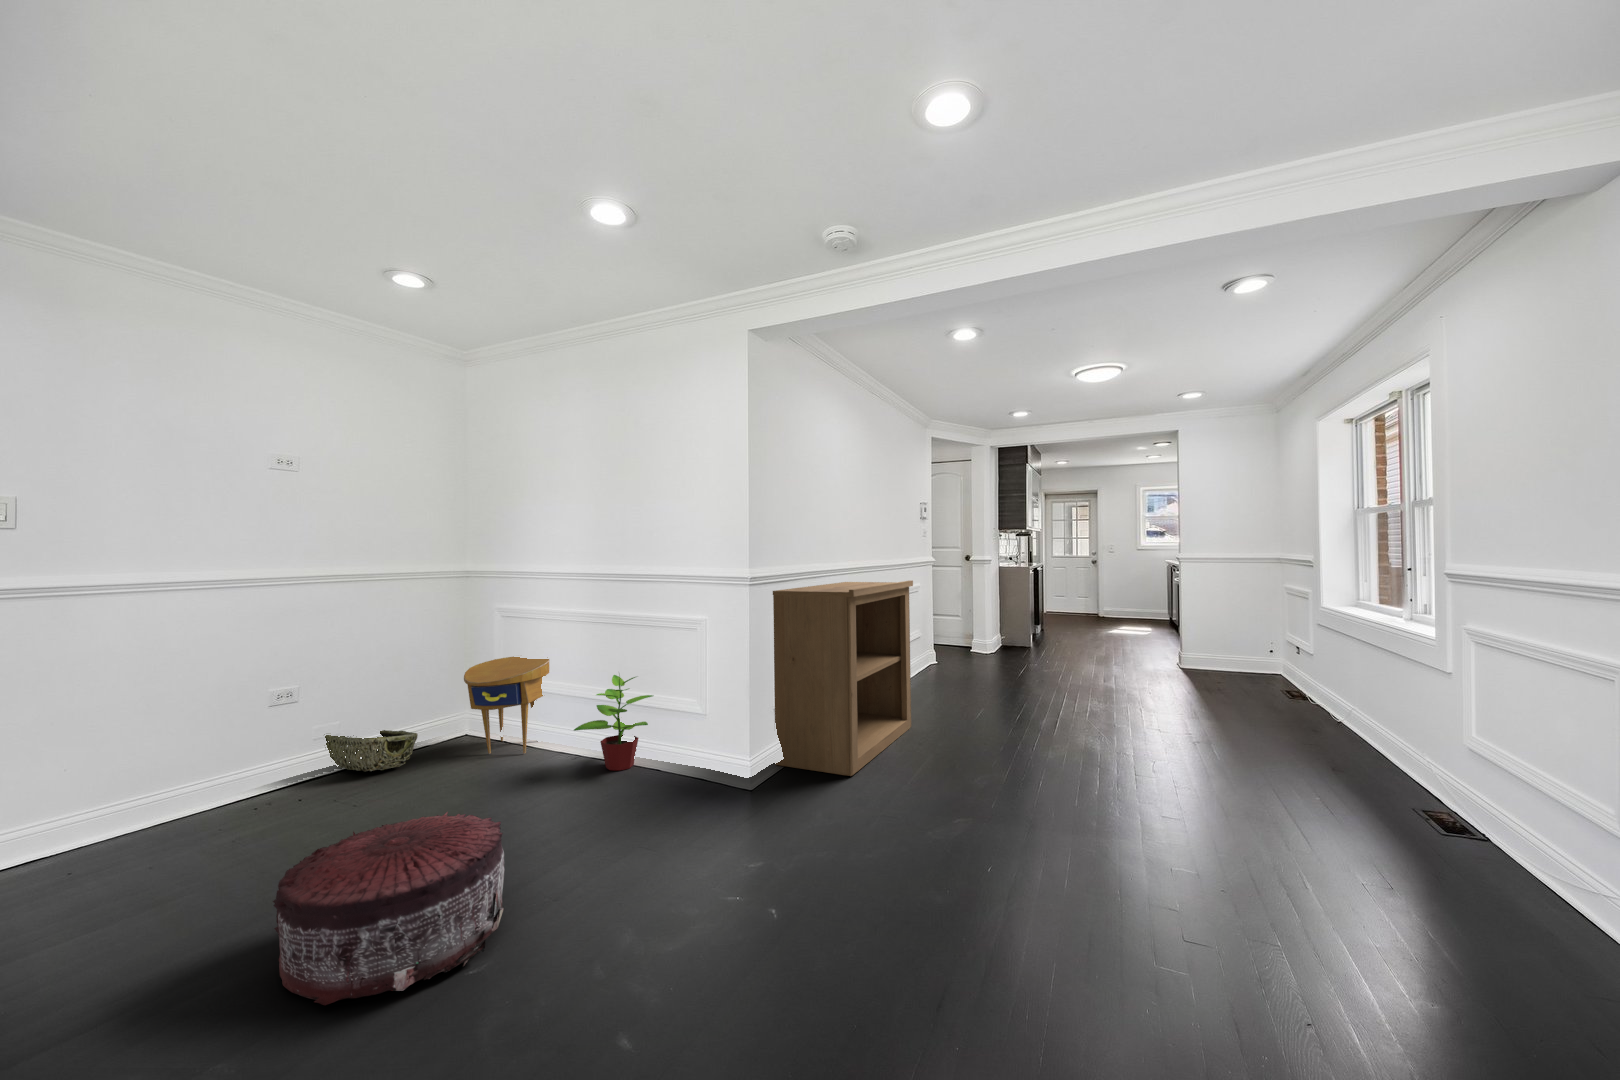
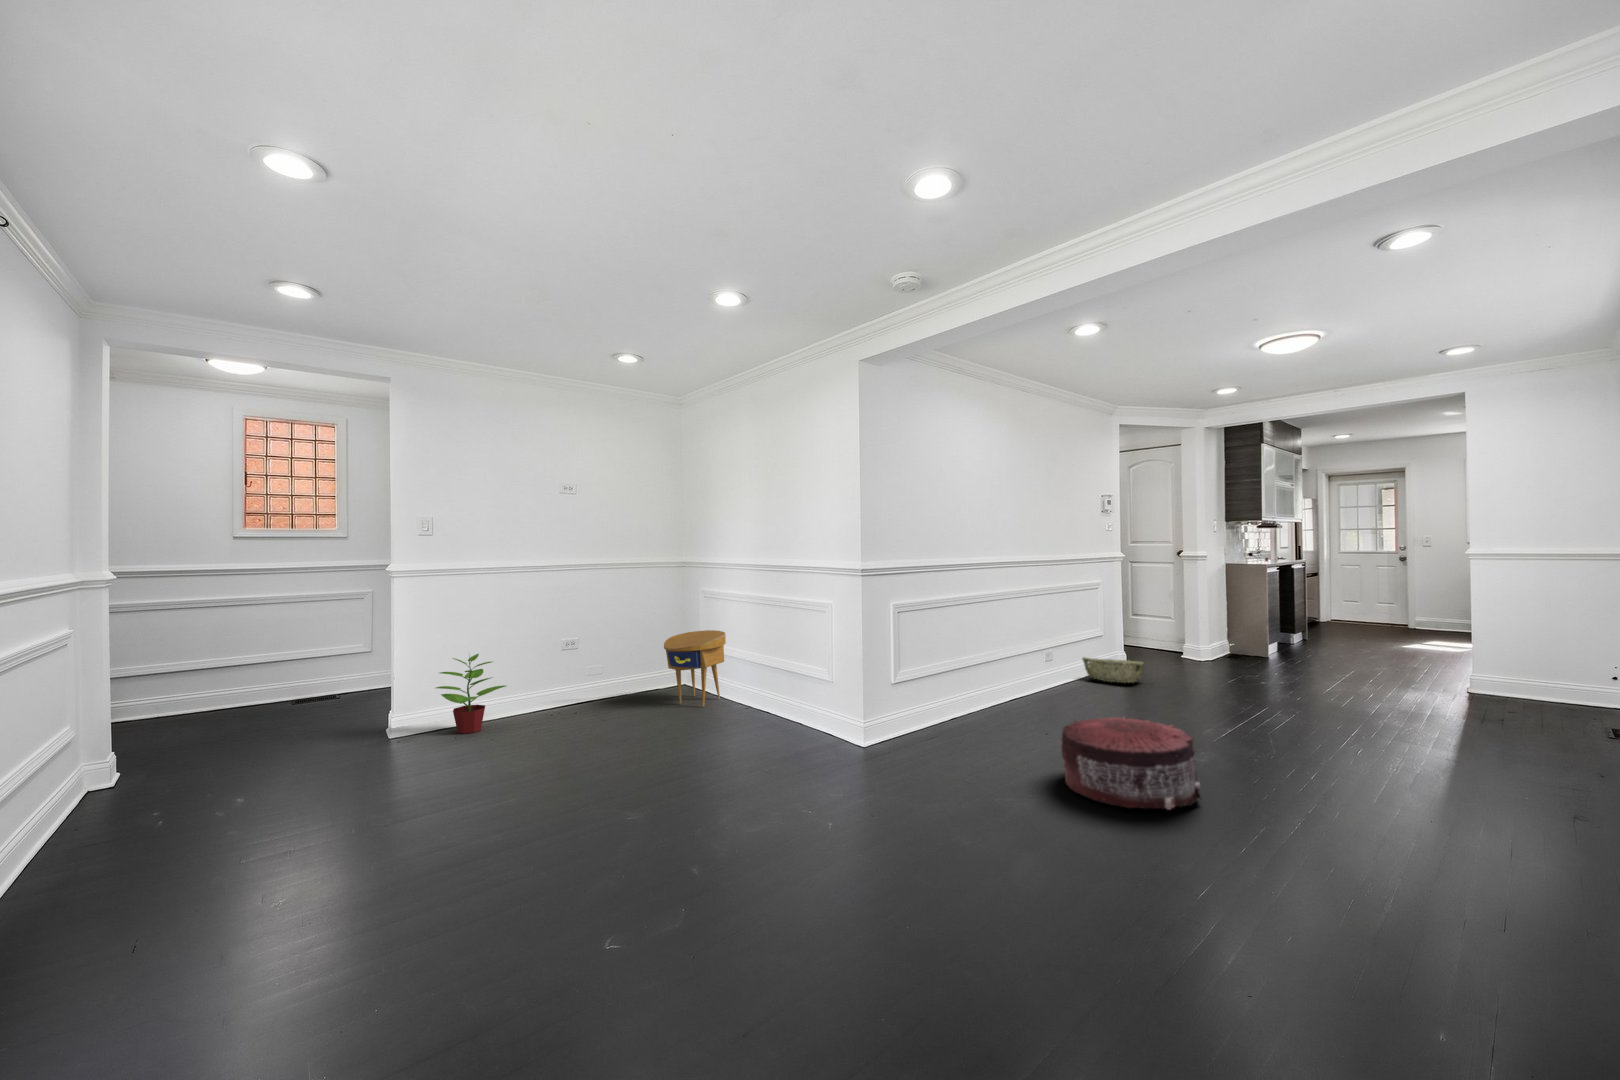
bookshelf: present [773,581,913,776] -> none [882,577,1043,755]
potted plant: present [574,675,653,771] -> present [436,654,506,734]
woven basket: present [324,730,418,772] -> present [1083,657,1143,683]
pouf: present [273,812,505,1005] -> present [1062,717,1201,810]

